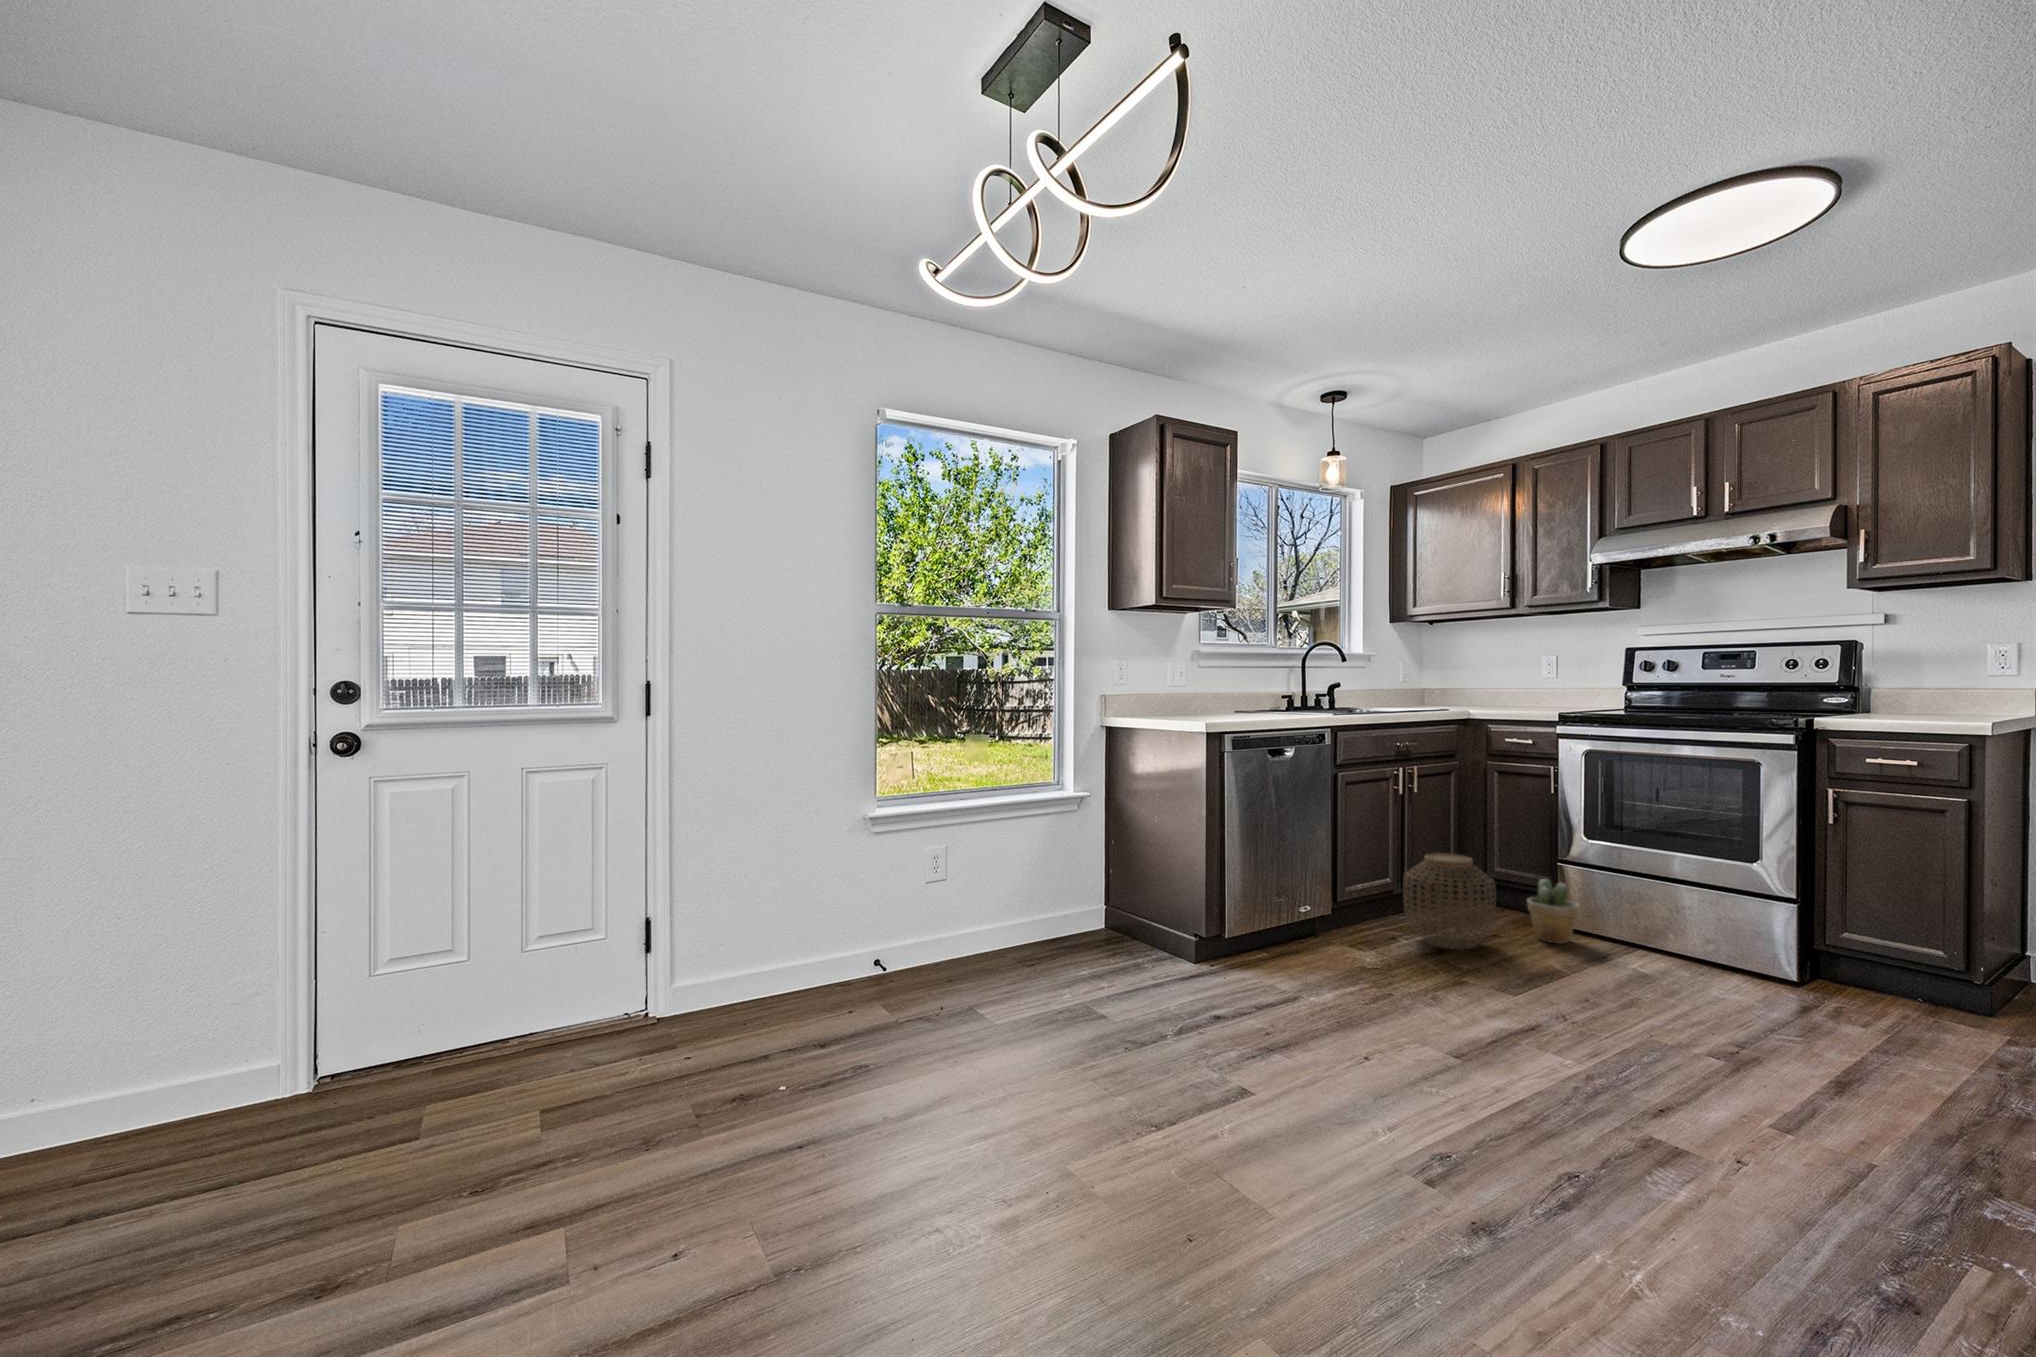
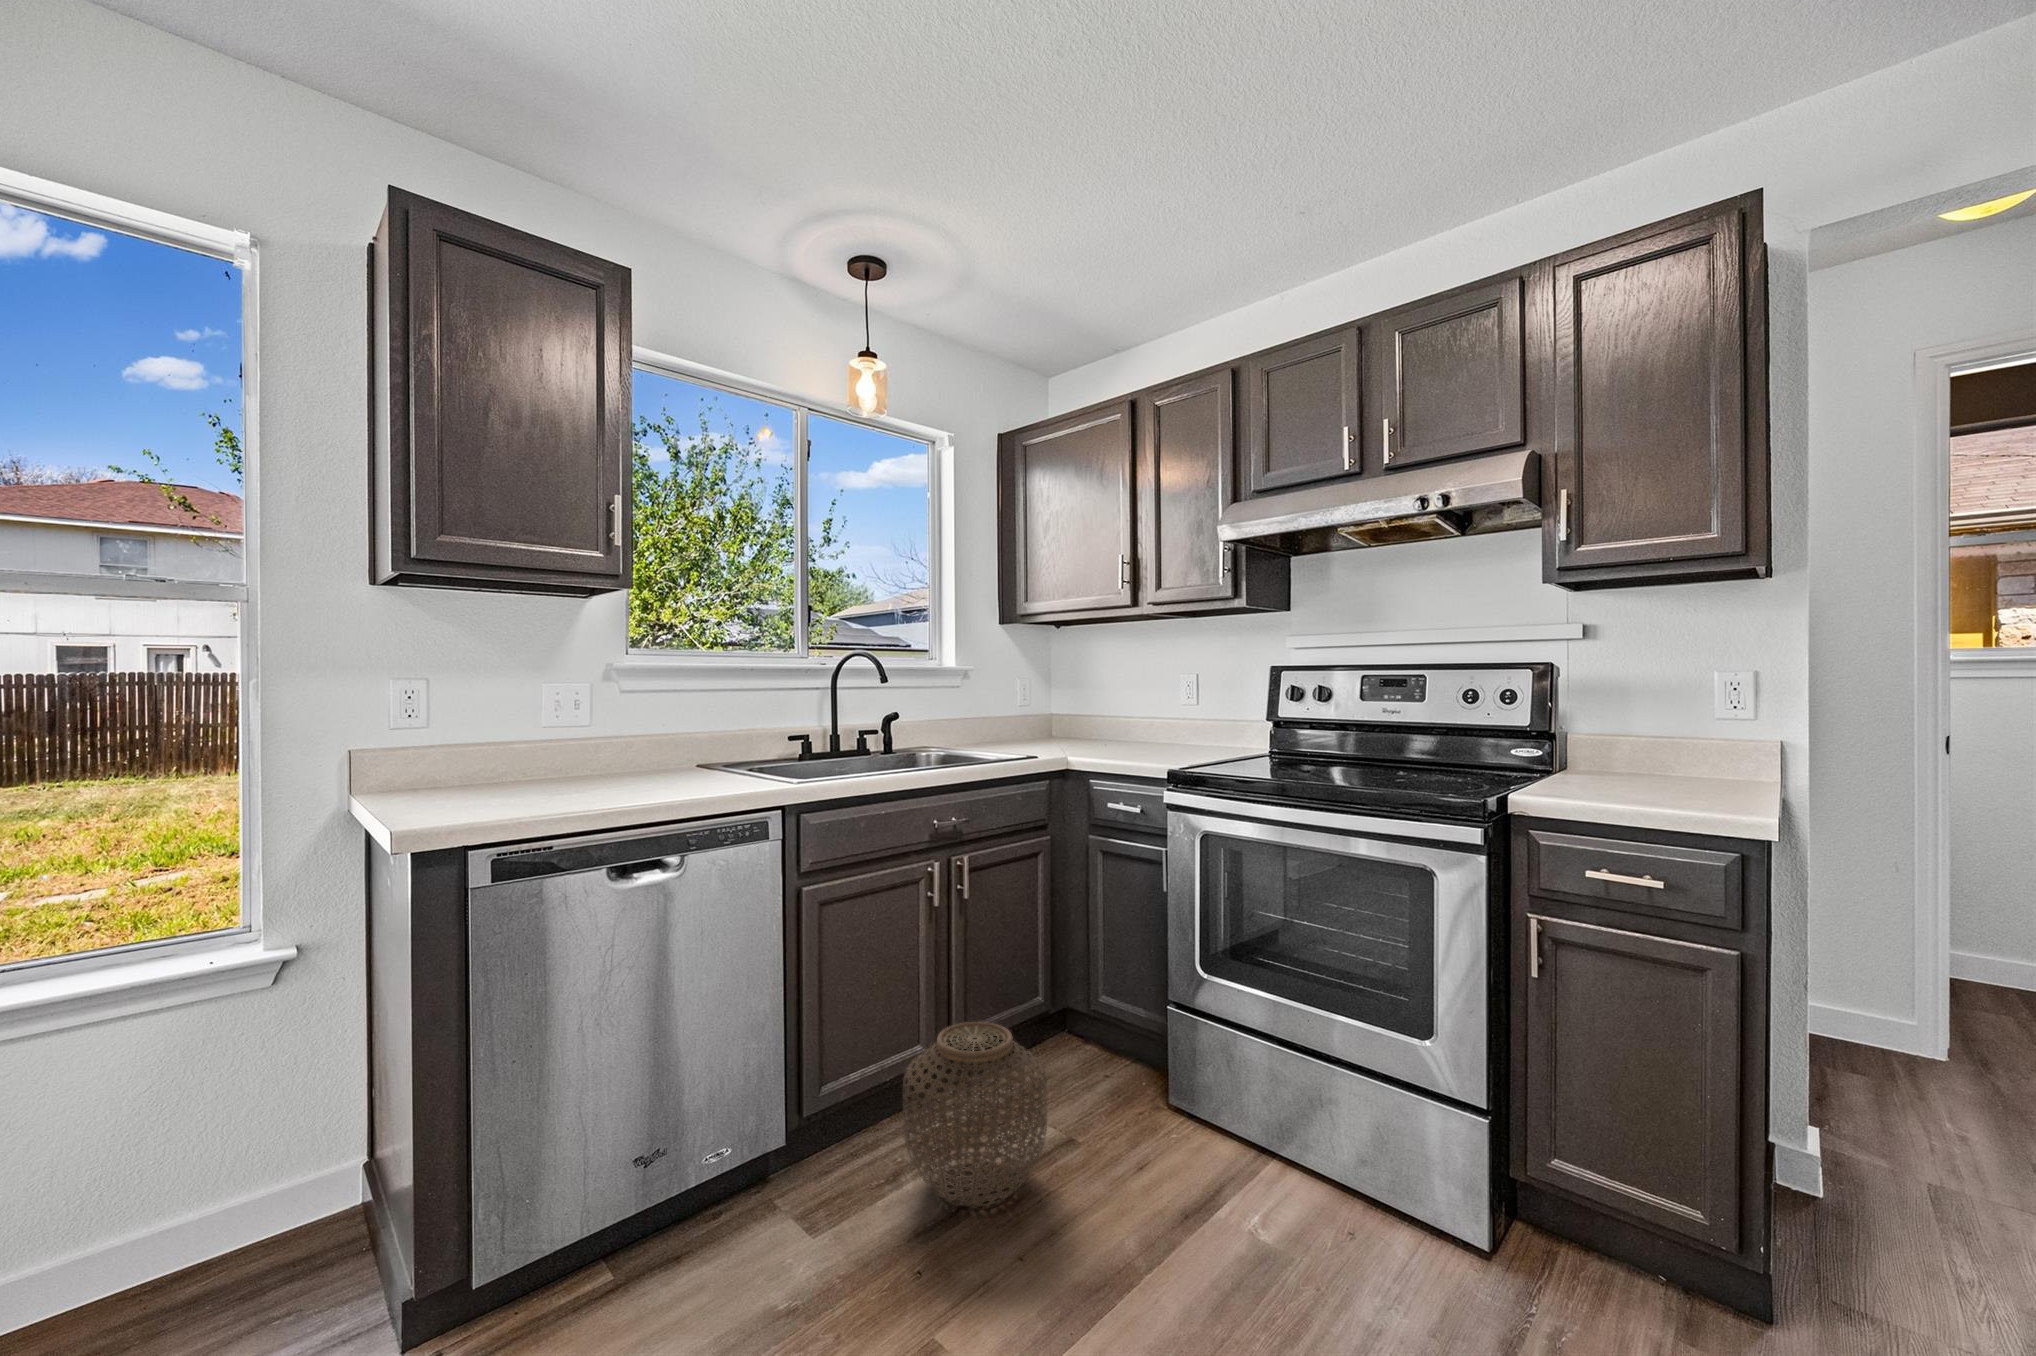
potted plant: present [1527,879,1579,944] -> none [1108,1046,1182,1159]

